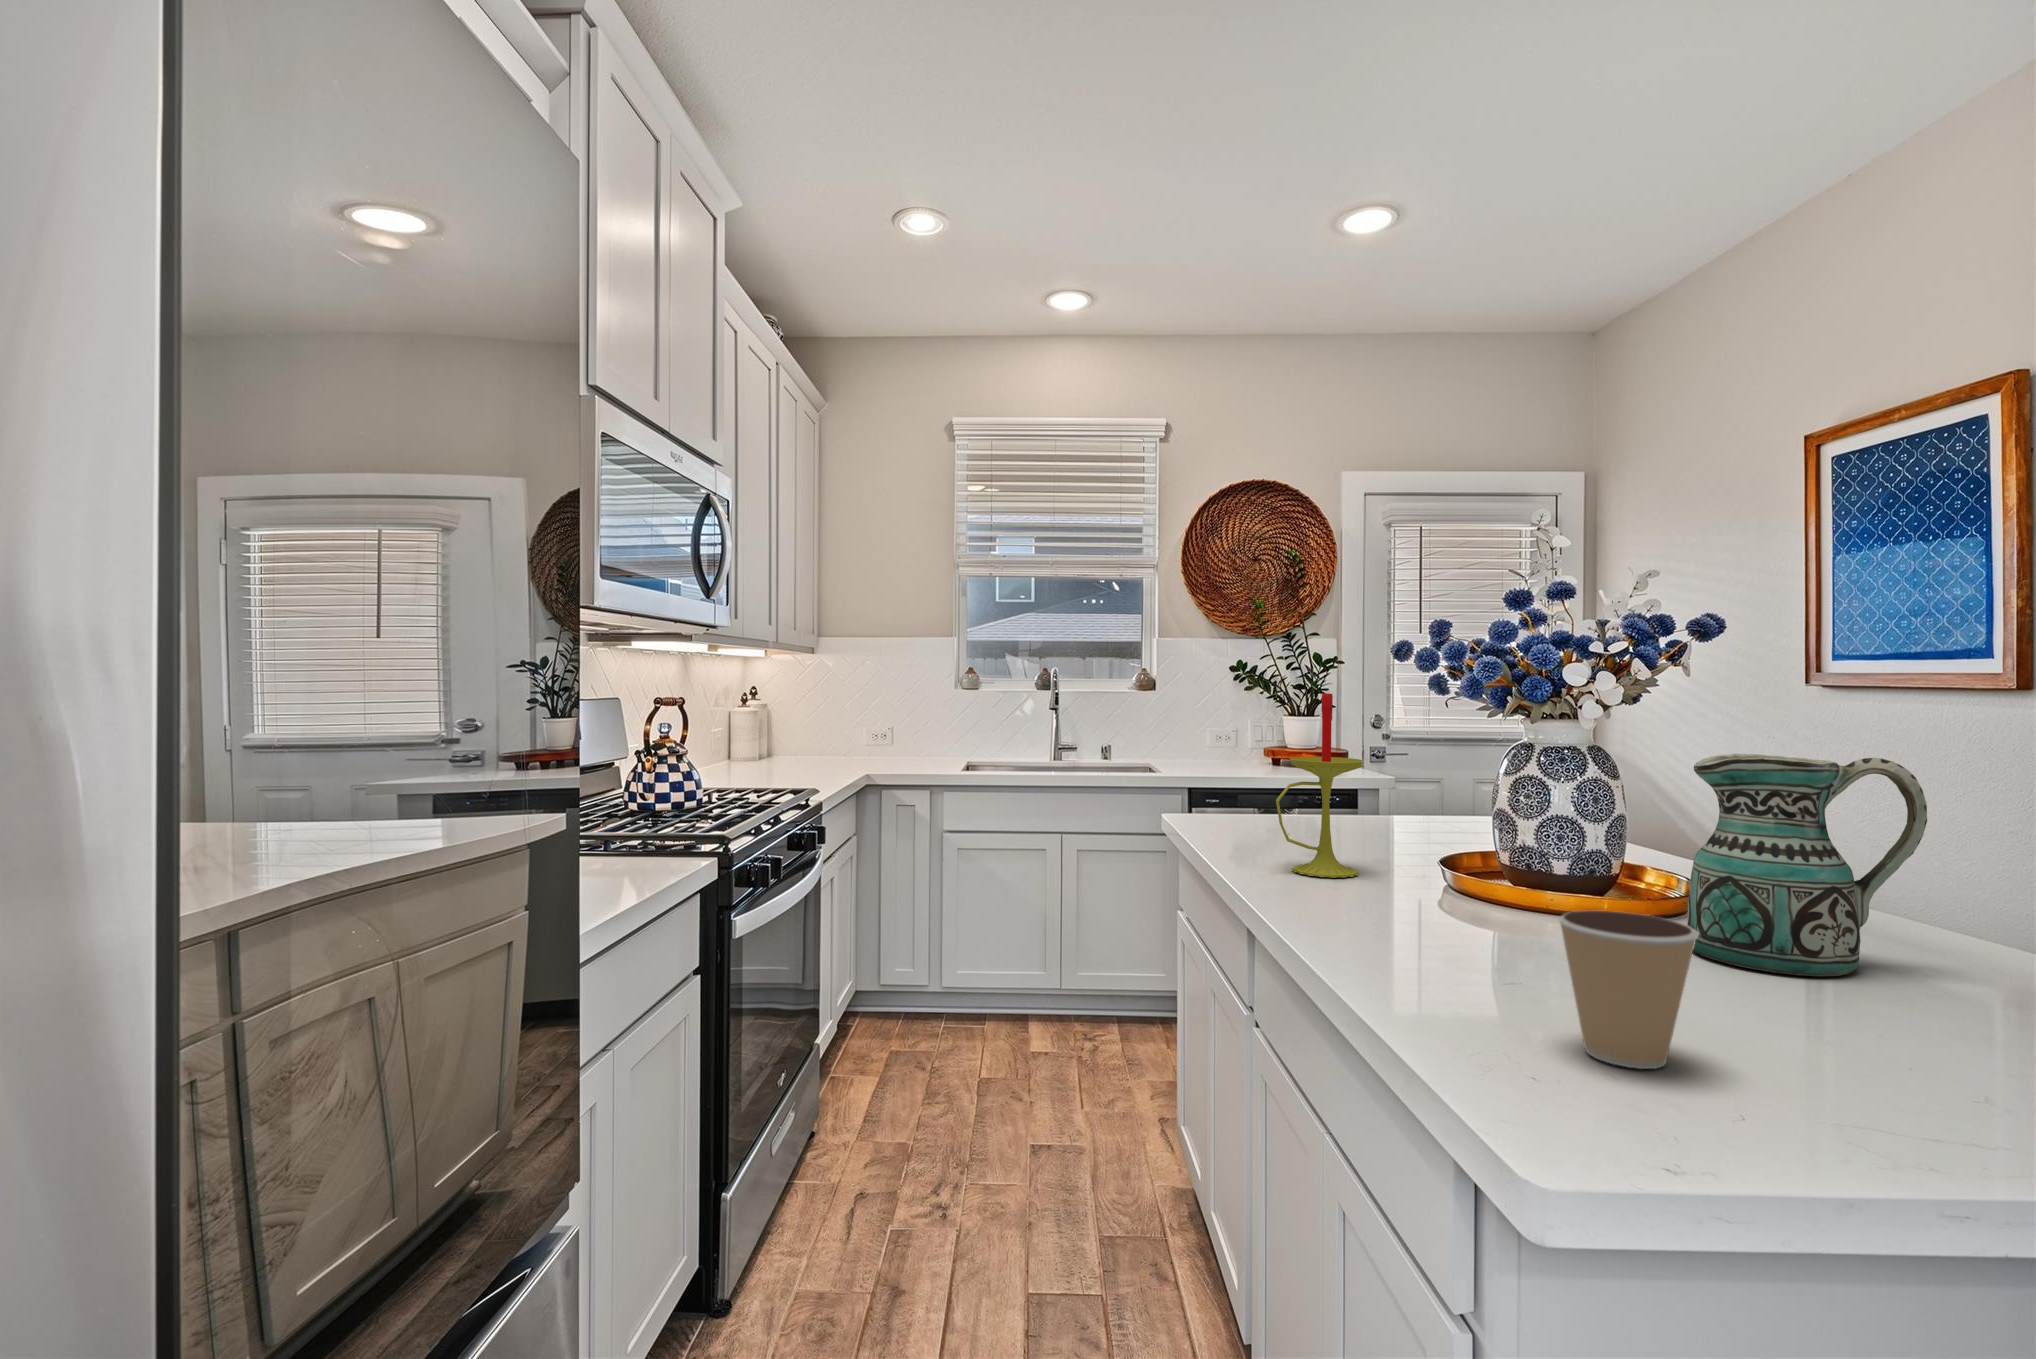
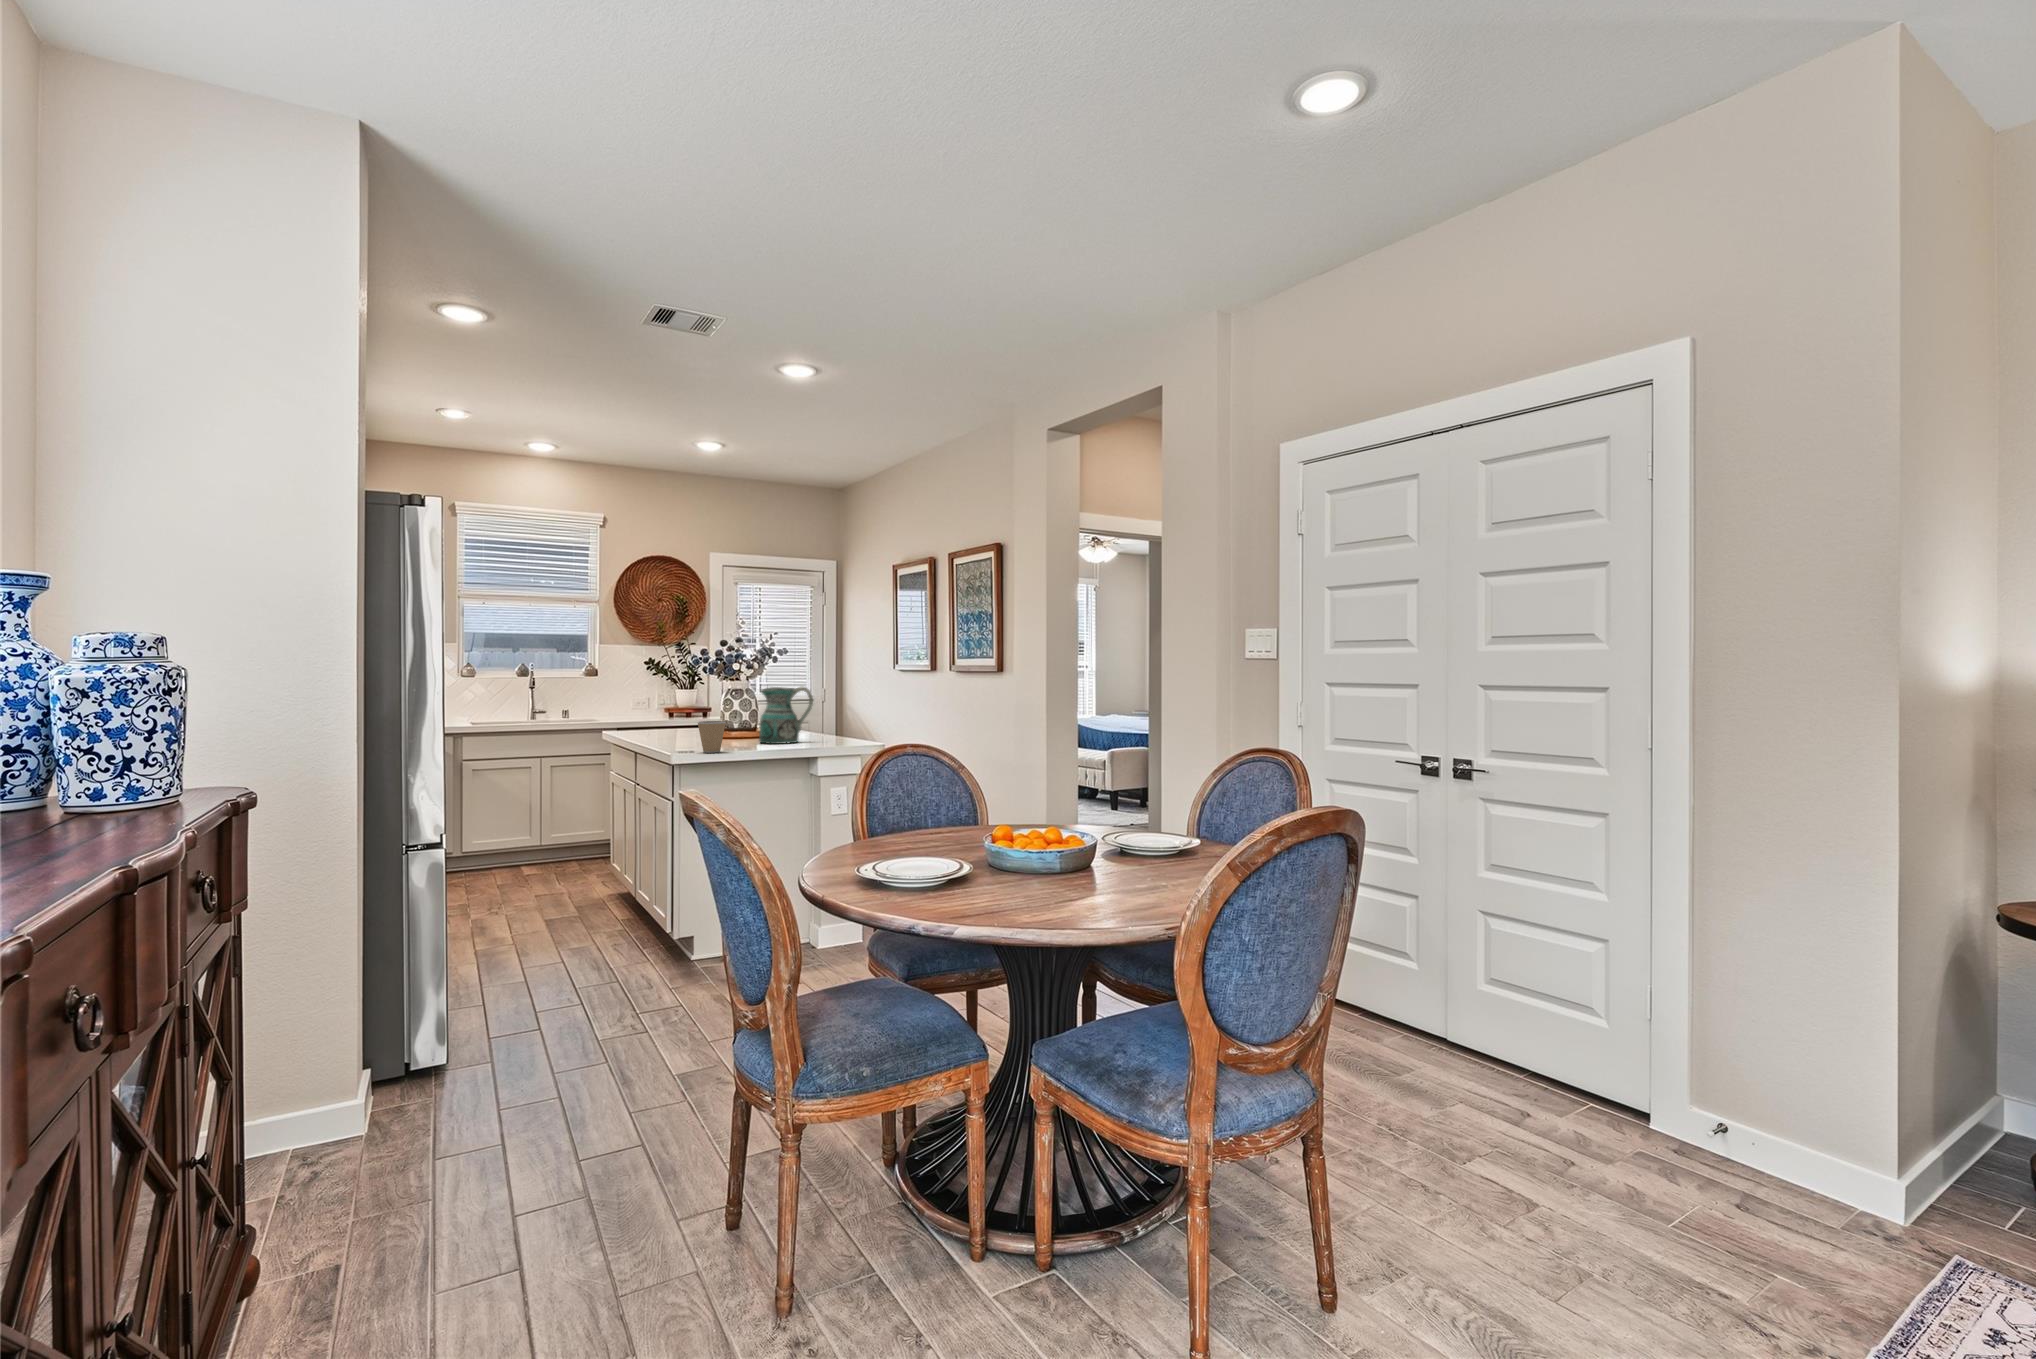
candle: present [1276,693,1363,878] -> none [644,671,678,739]

